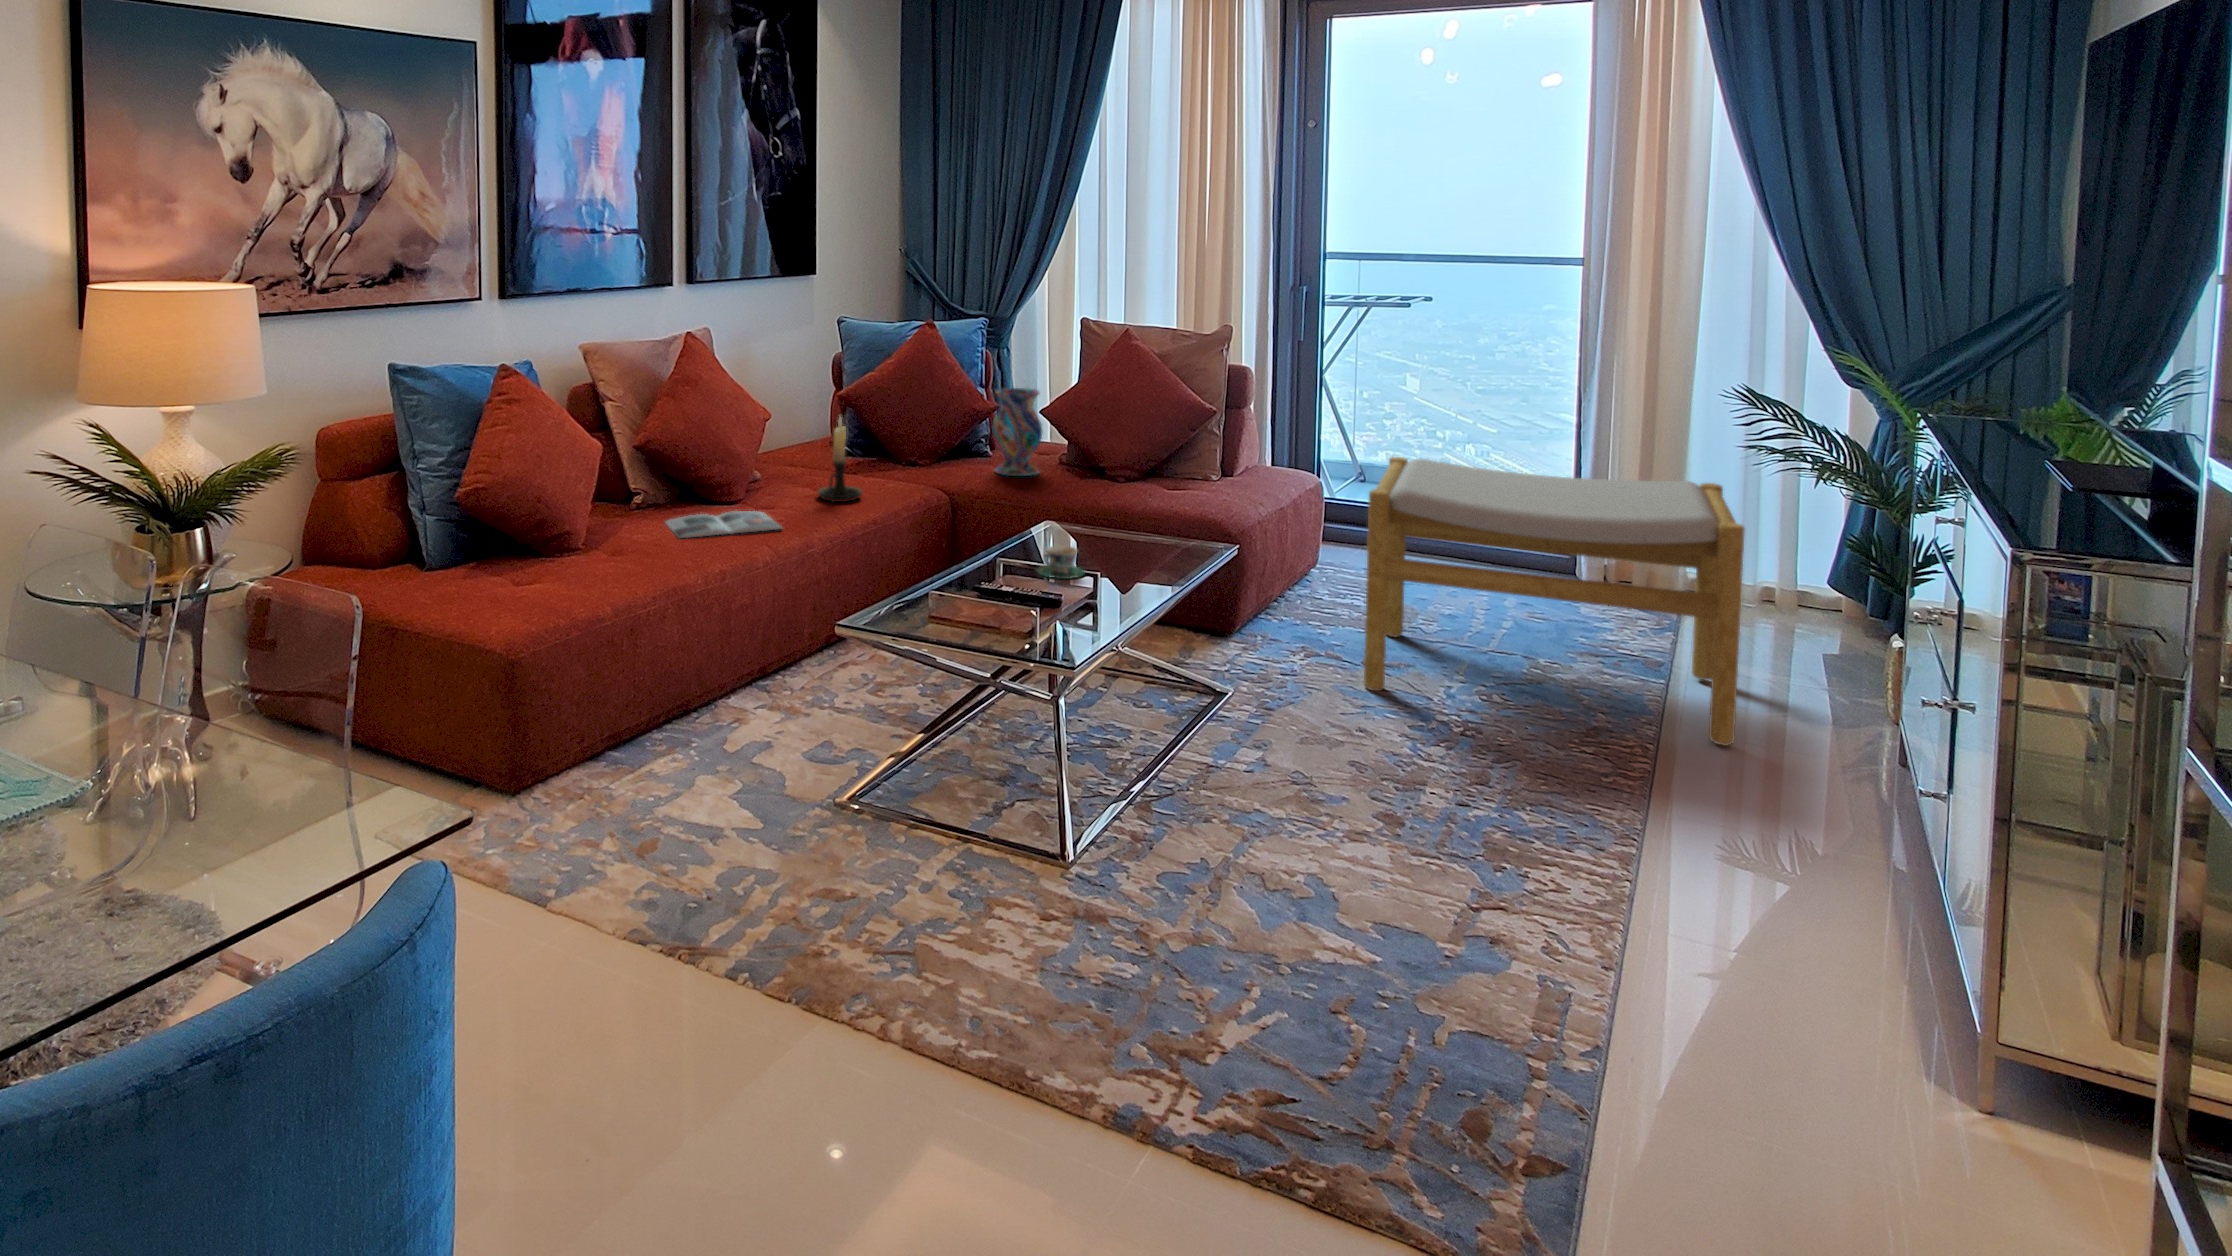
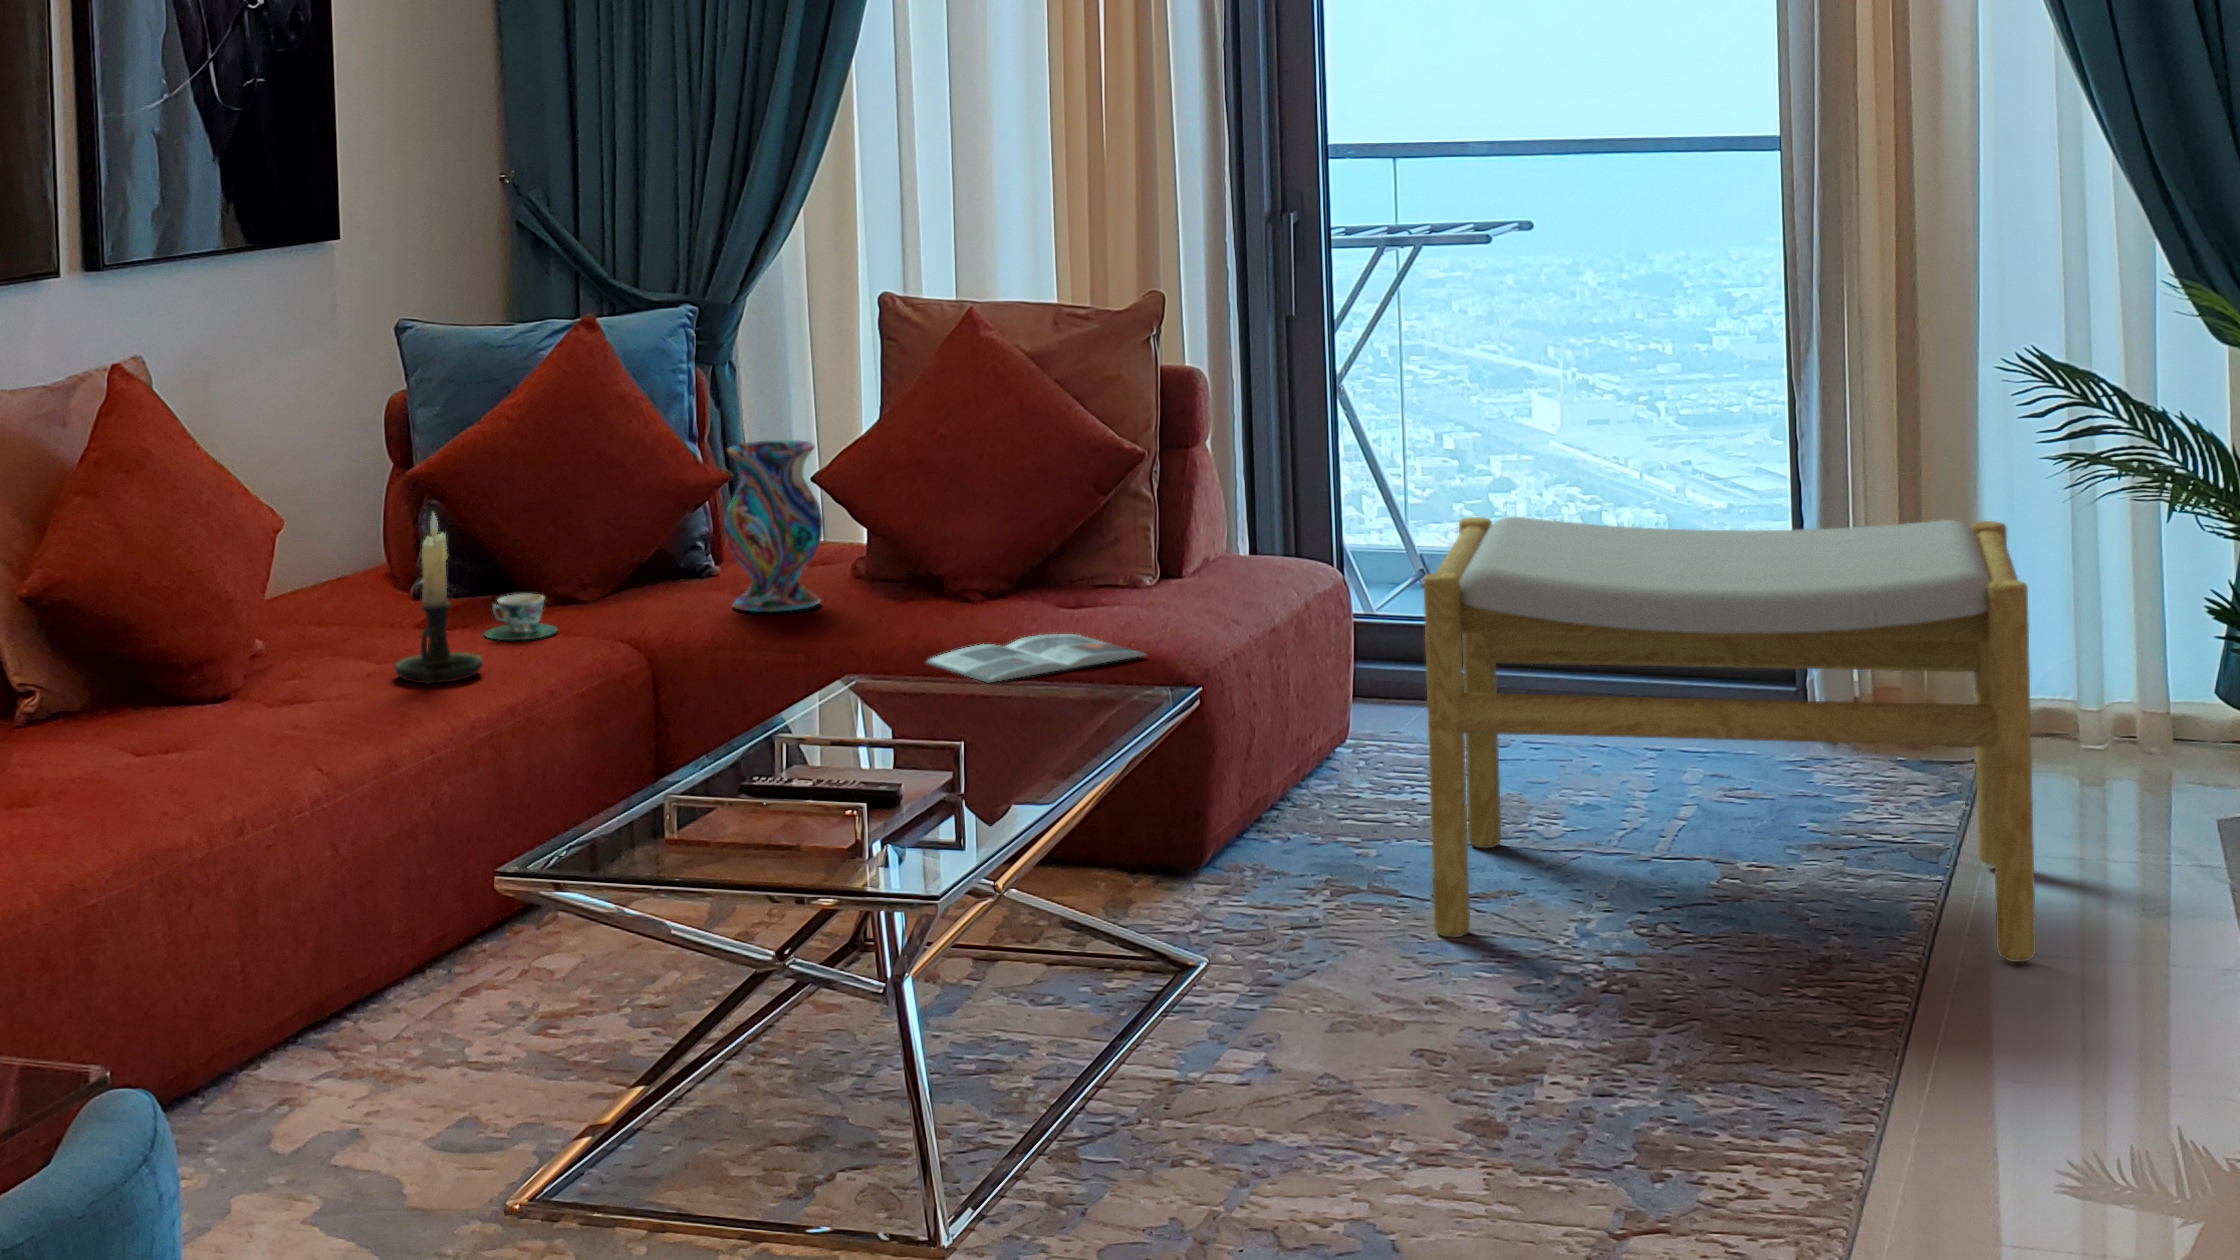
magazine: present [665,511,782,538] -> present [927,634,1145,683]
teacup: present [1037,545,1085,579] -> present [484,594,557,640]

